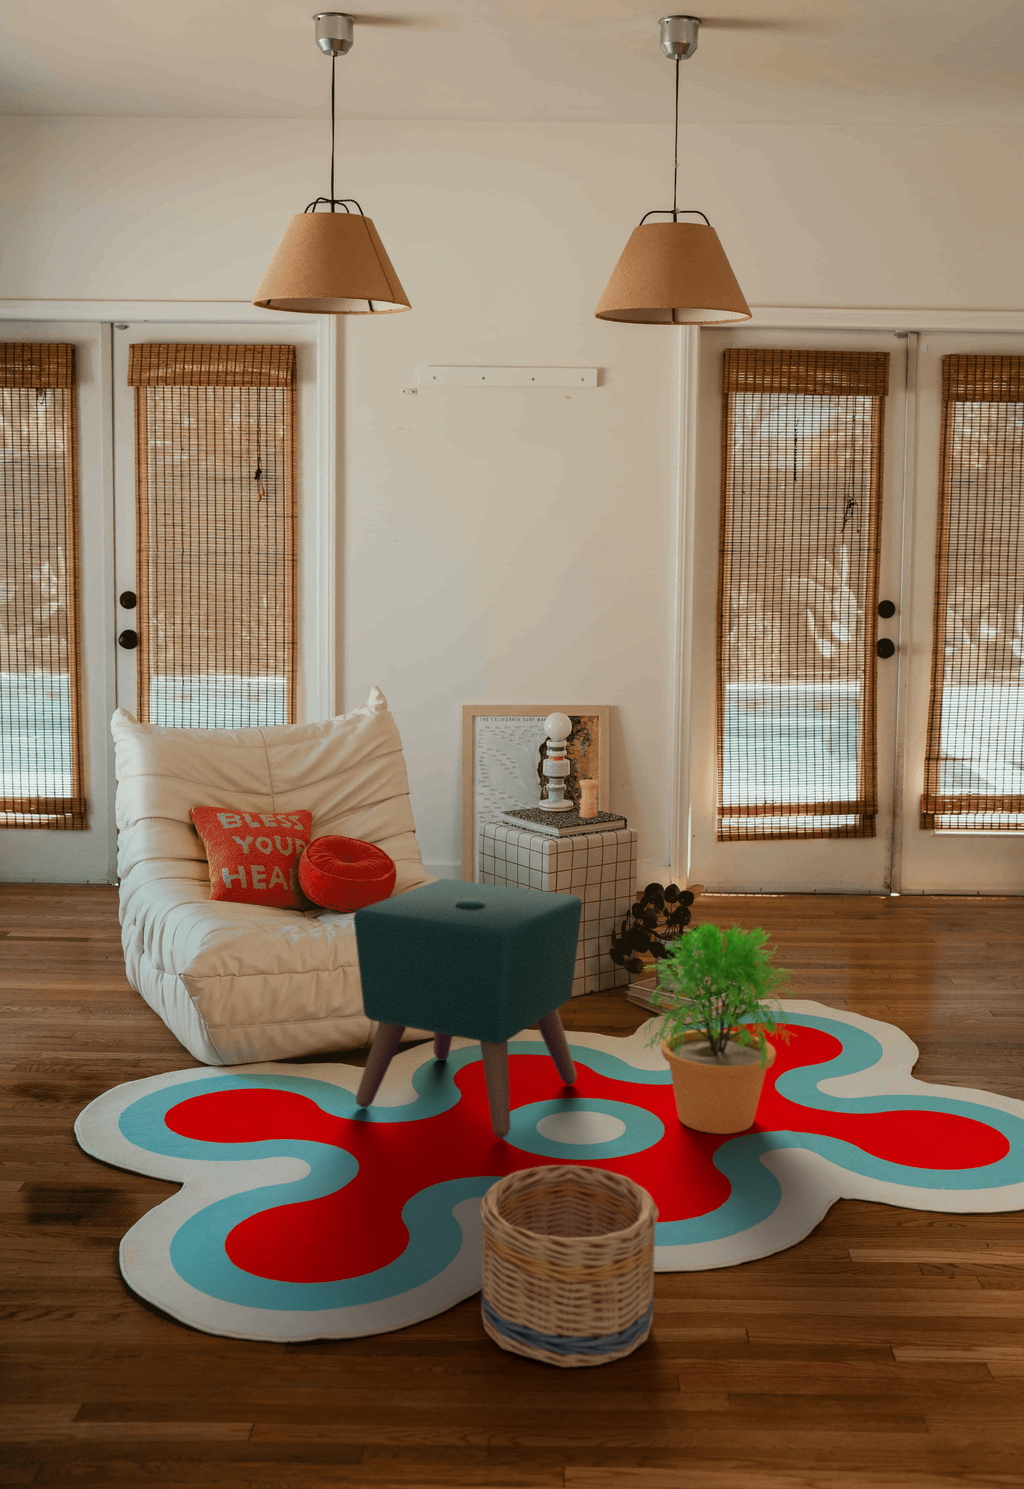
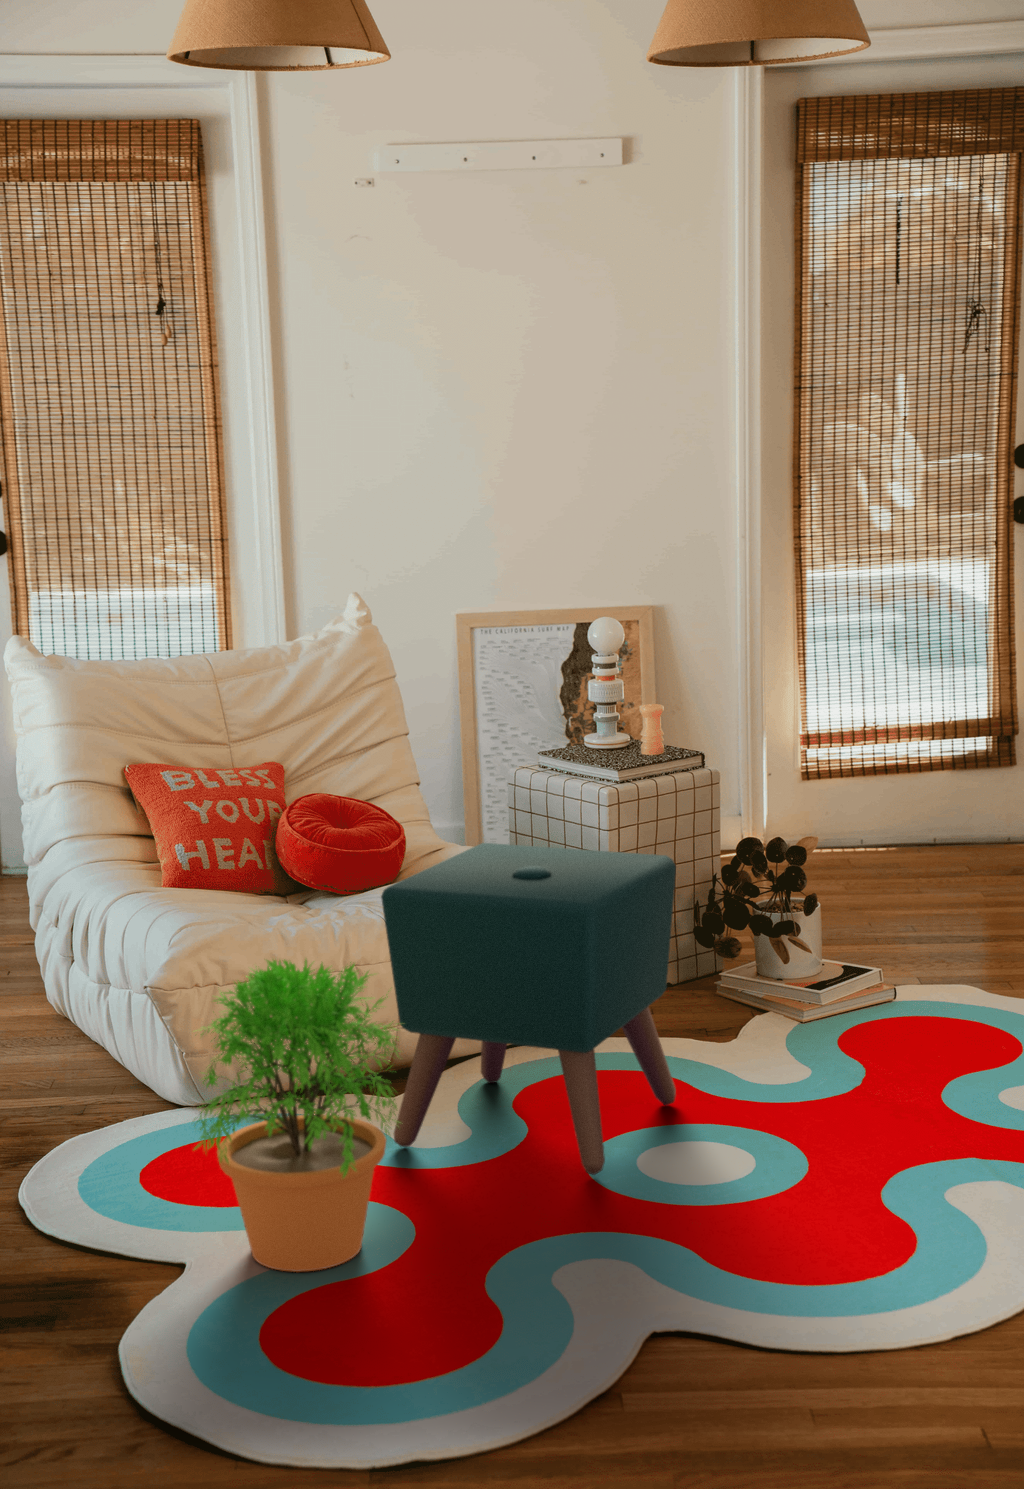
potted plant: present [645,923,790,1134] -> present [194,960,402,1272]
basket: present [479,1165,659,1367] -> none [611,1193,840,1440]

